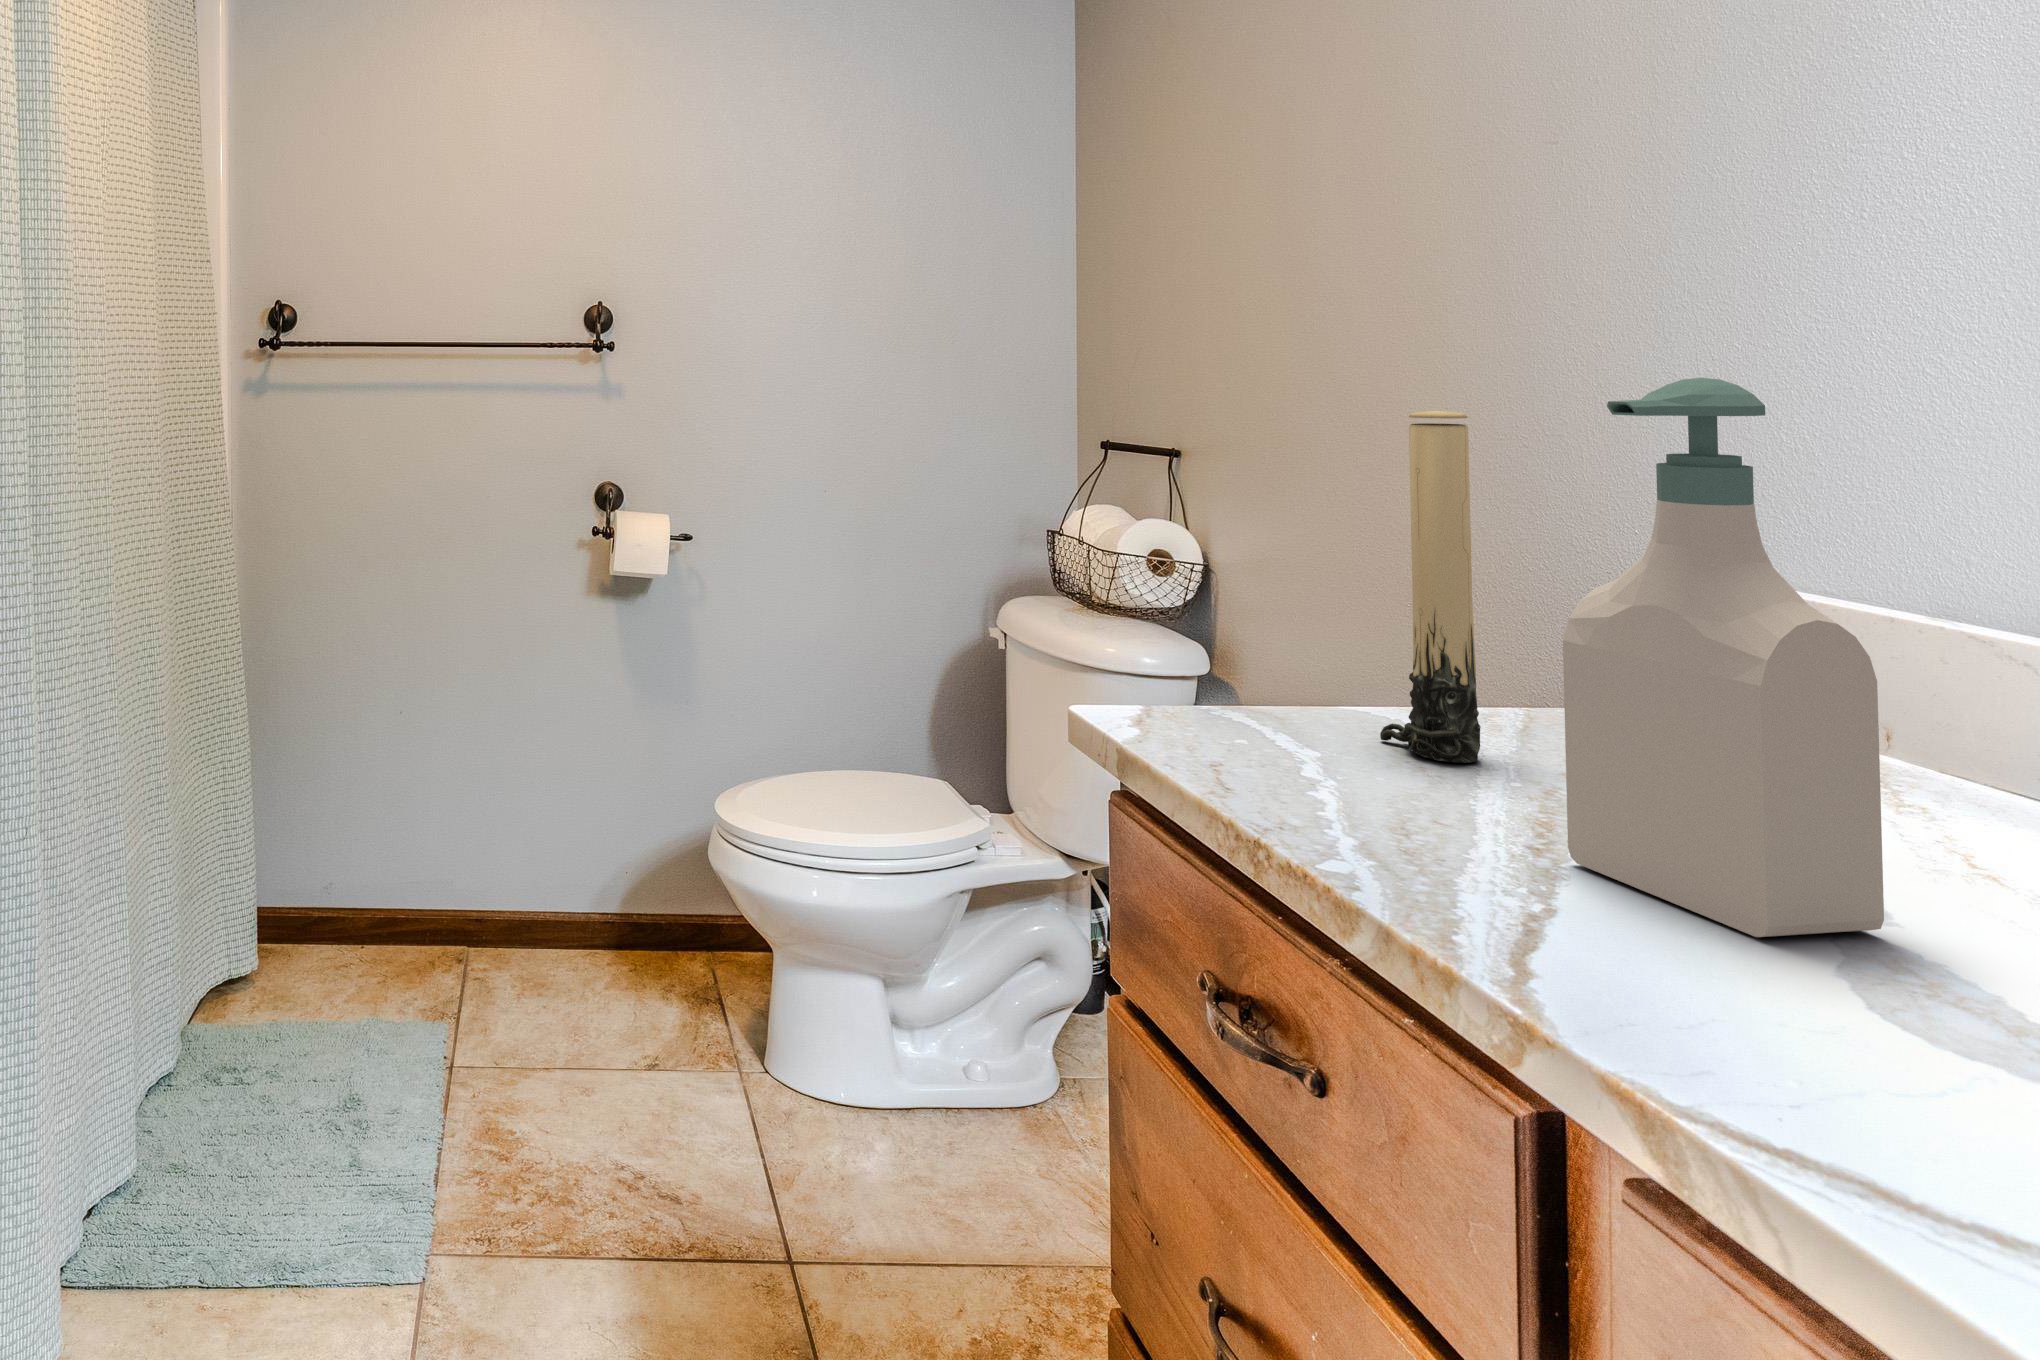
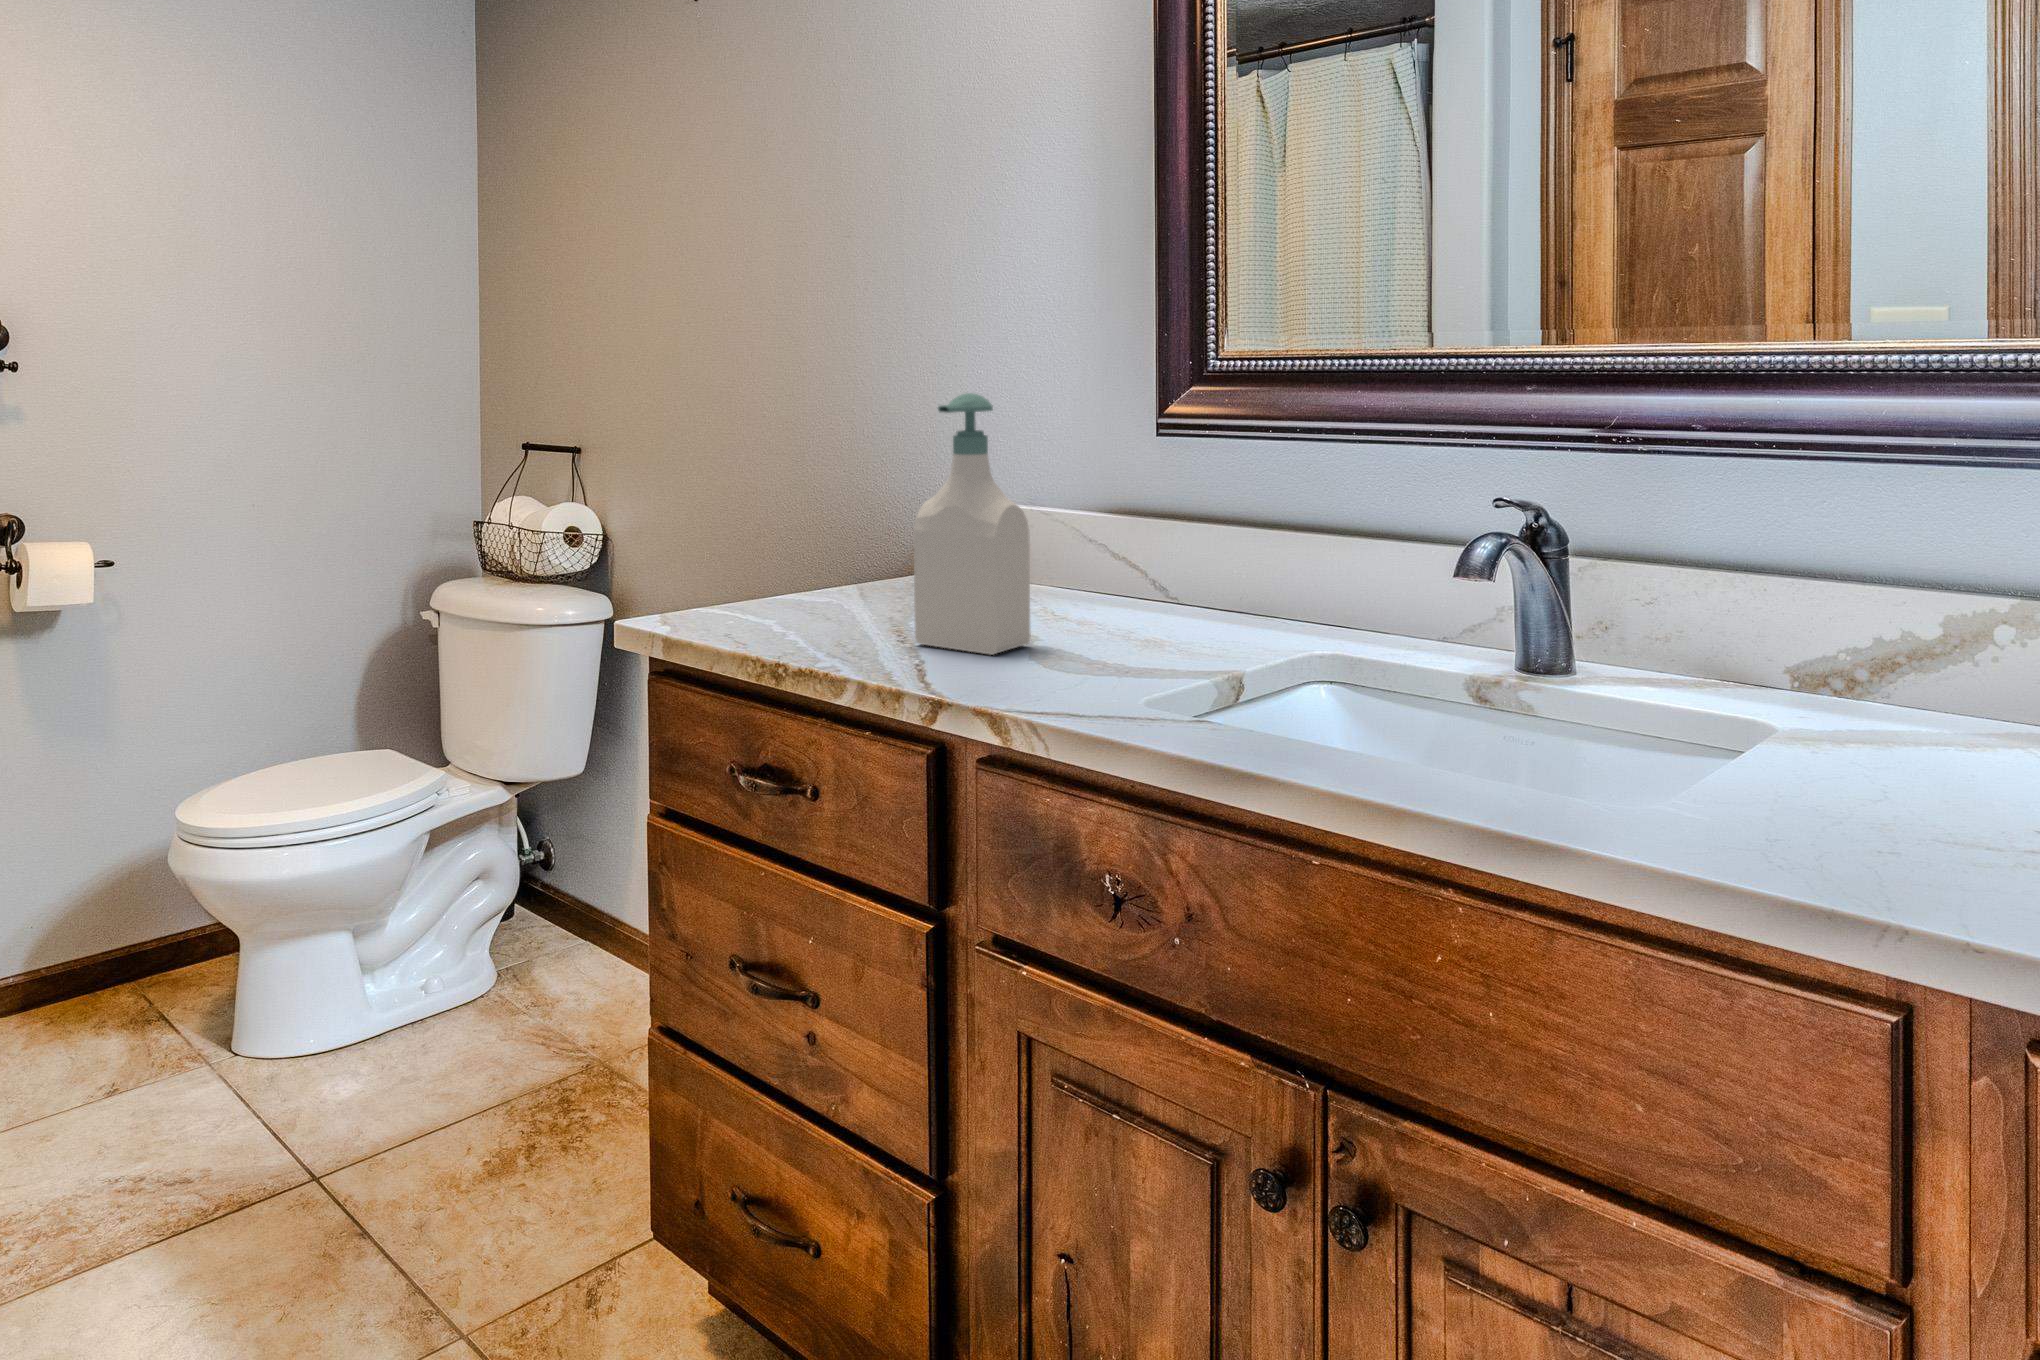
candle: present [1380,411,1481,763] -> none [801,411,853,616]

